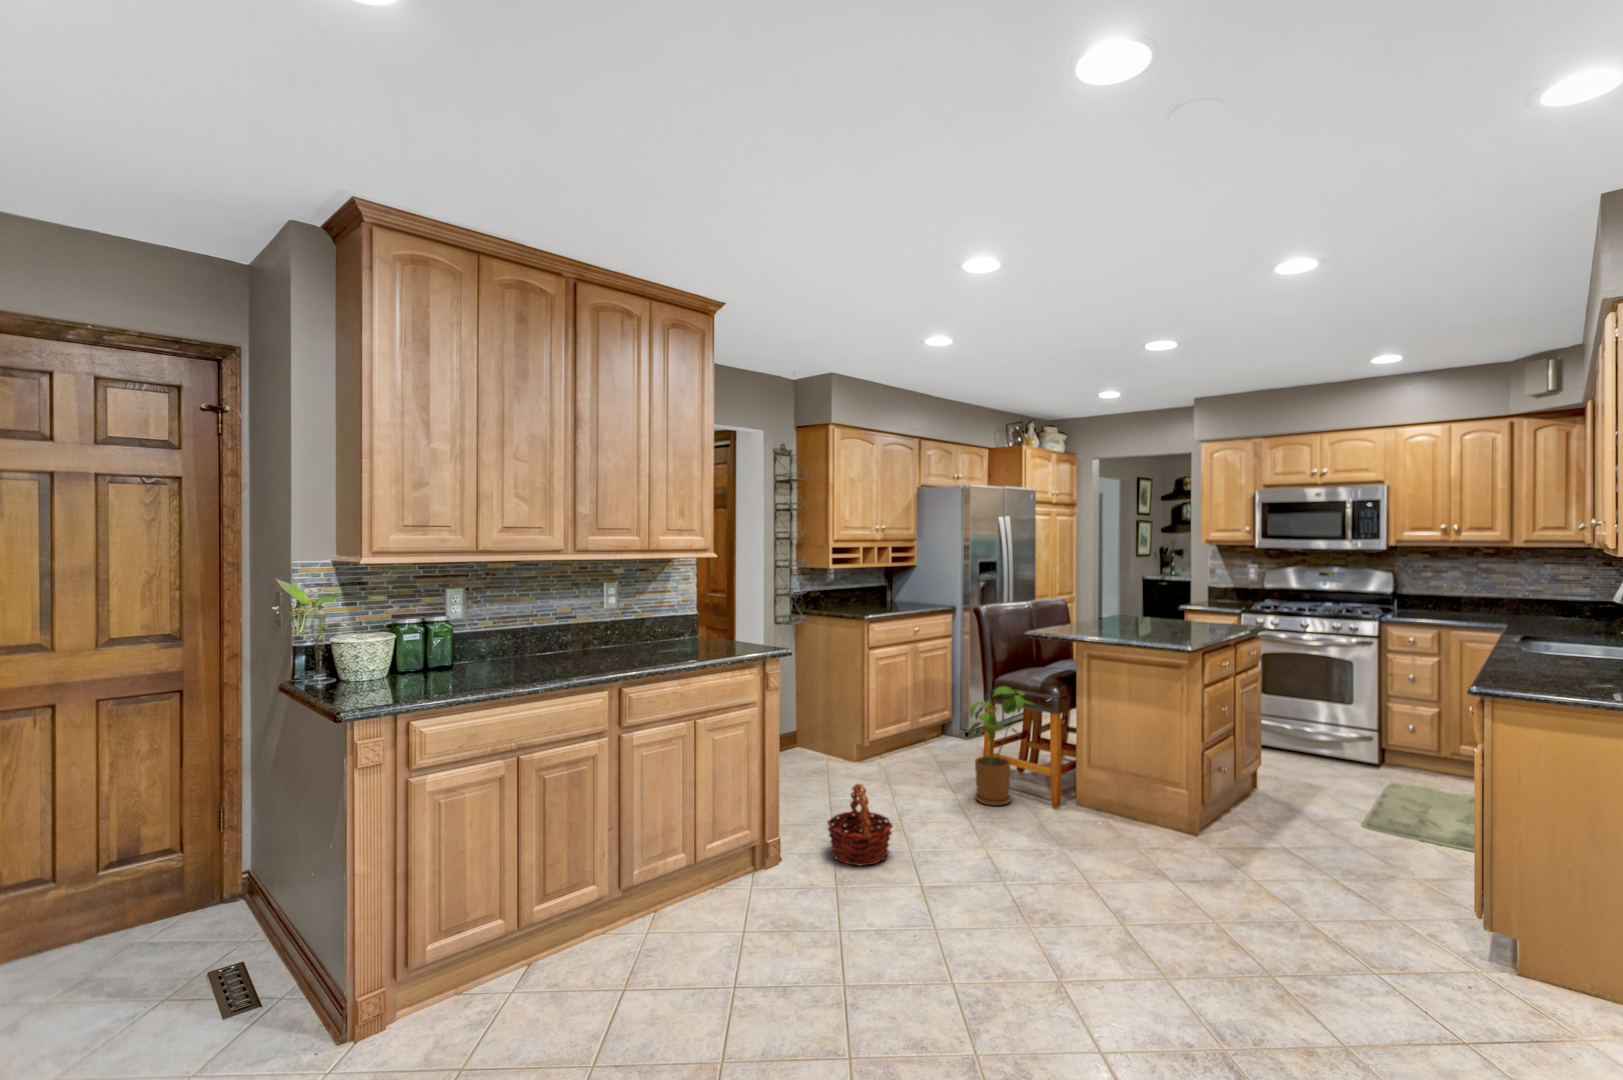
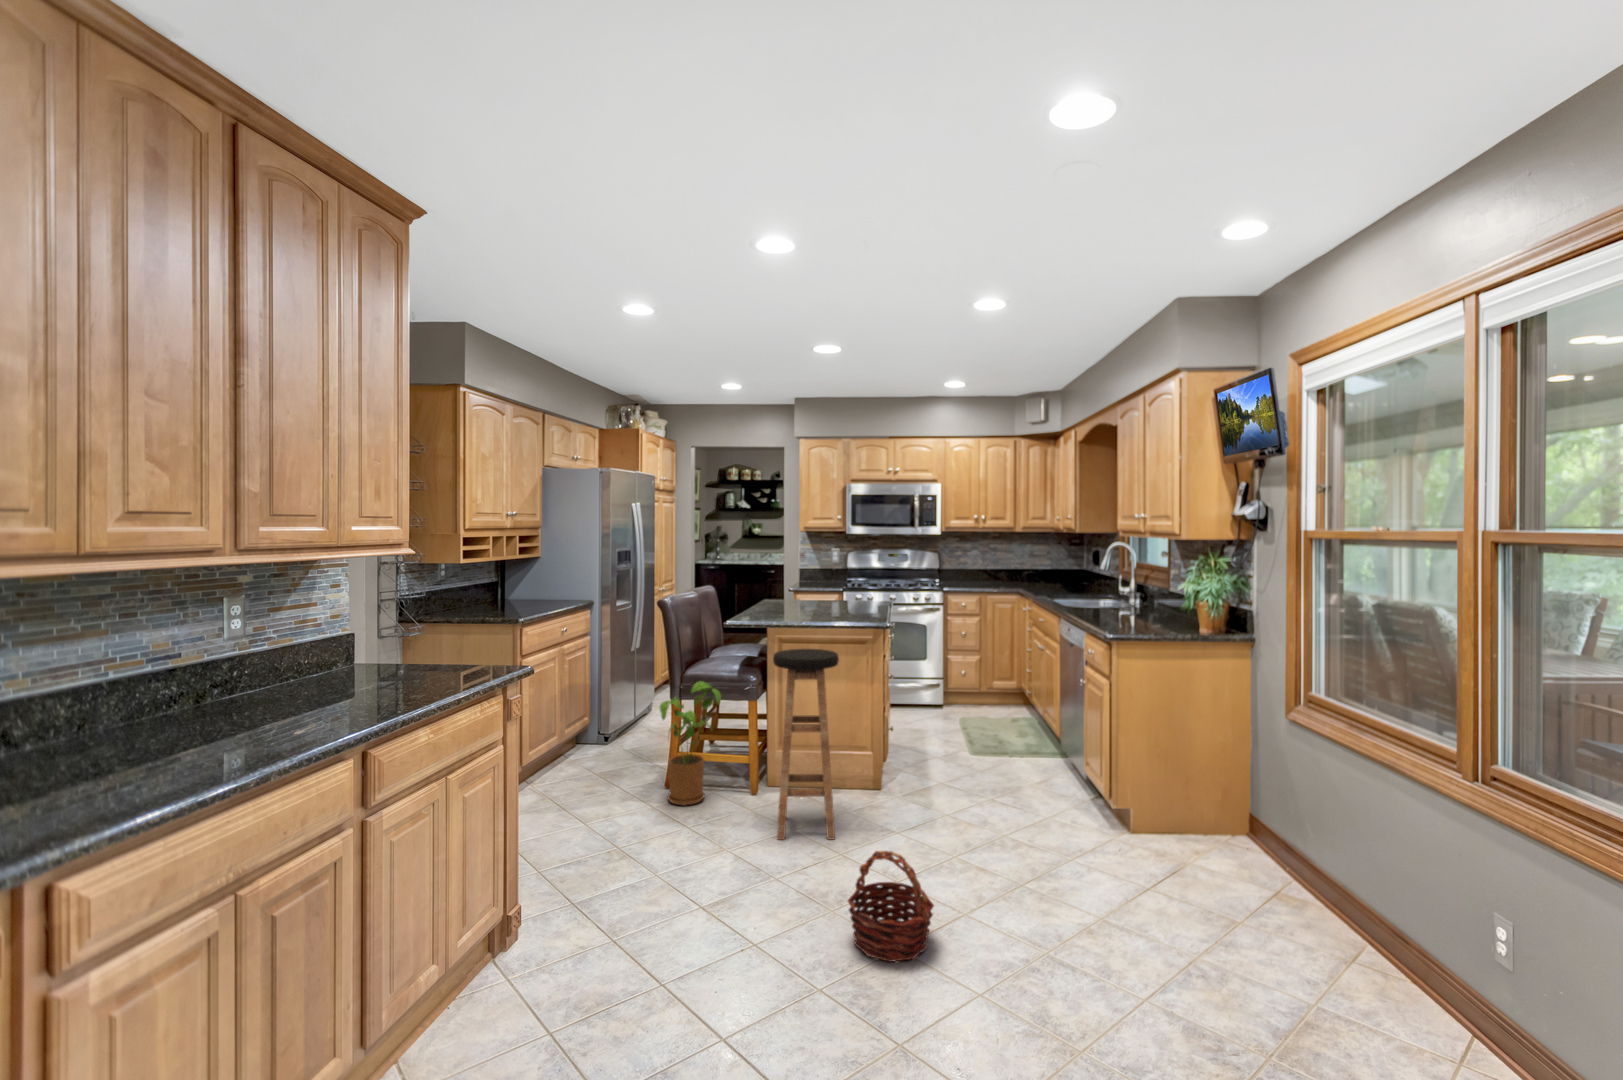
bar stool: none [1046,662,1127,873] -> present [773,649,839,840]
basket: present [827,784,892,866] -> present [848,851,934,962]

